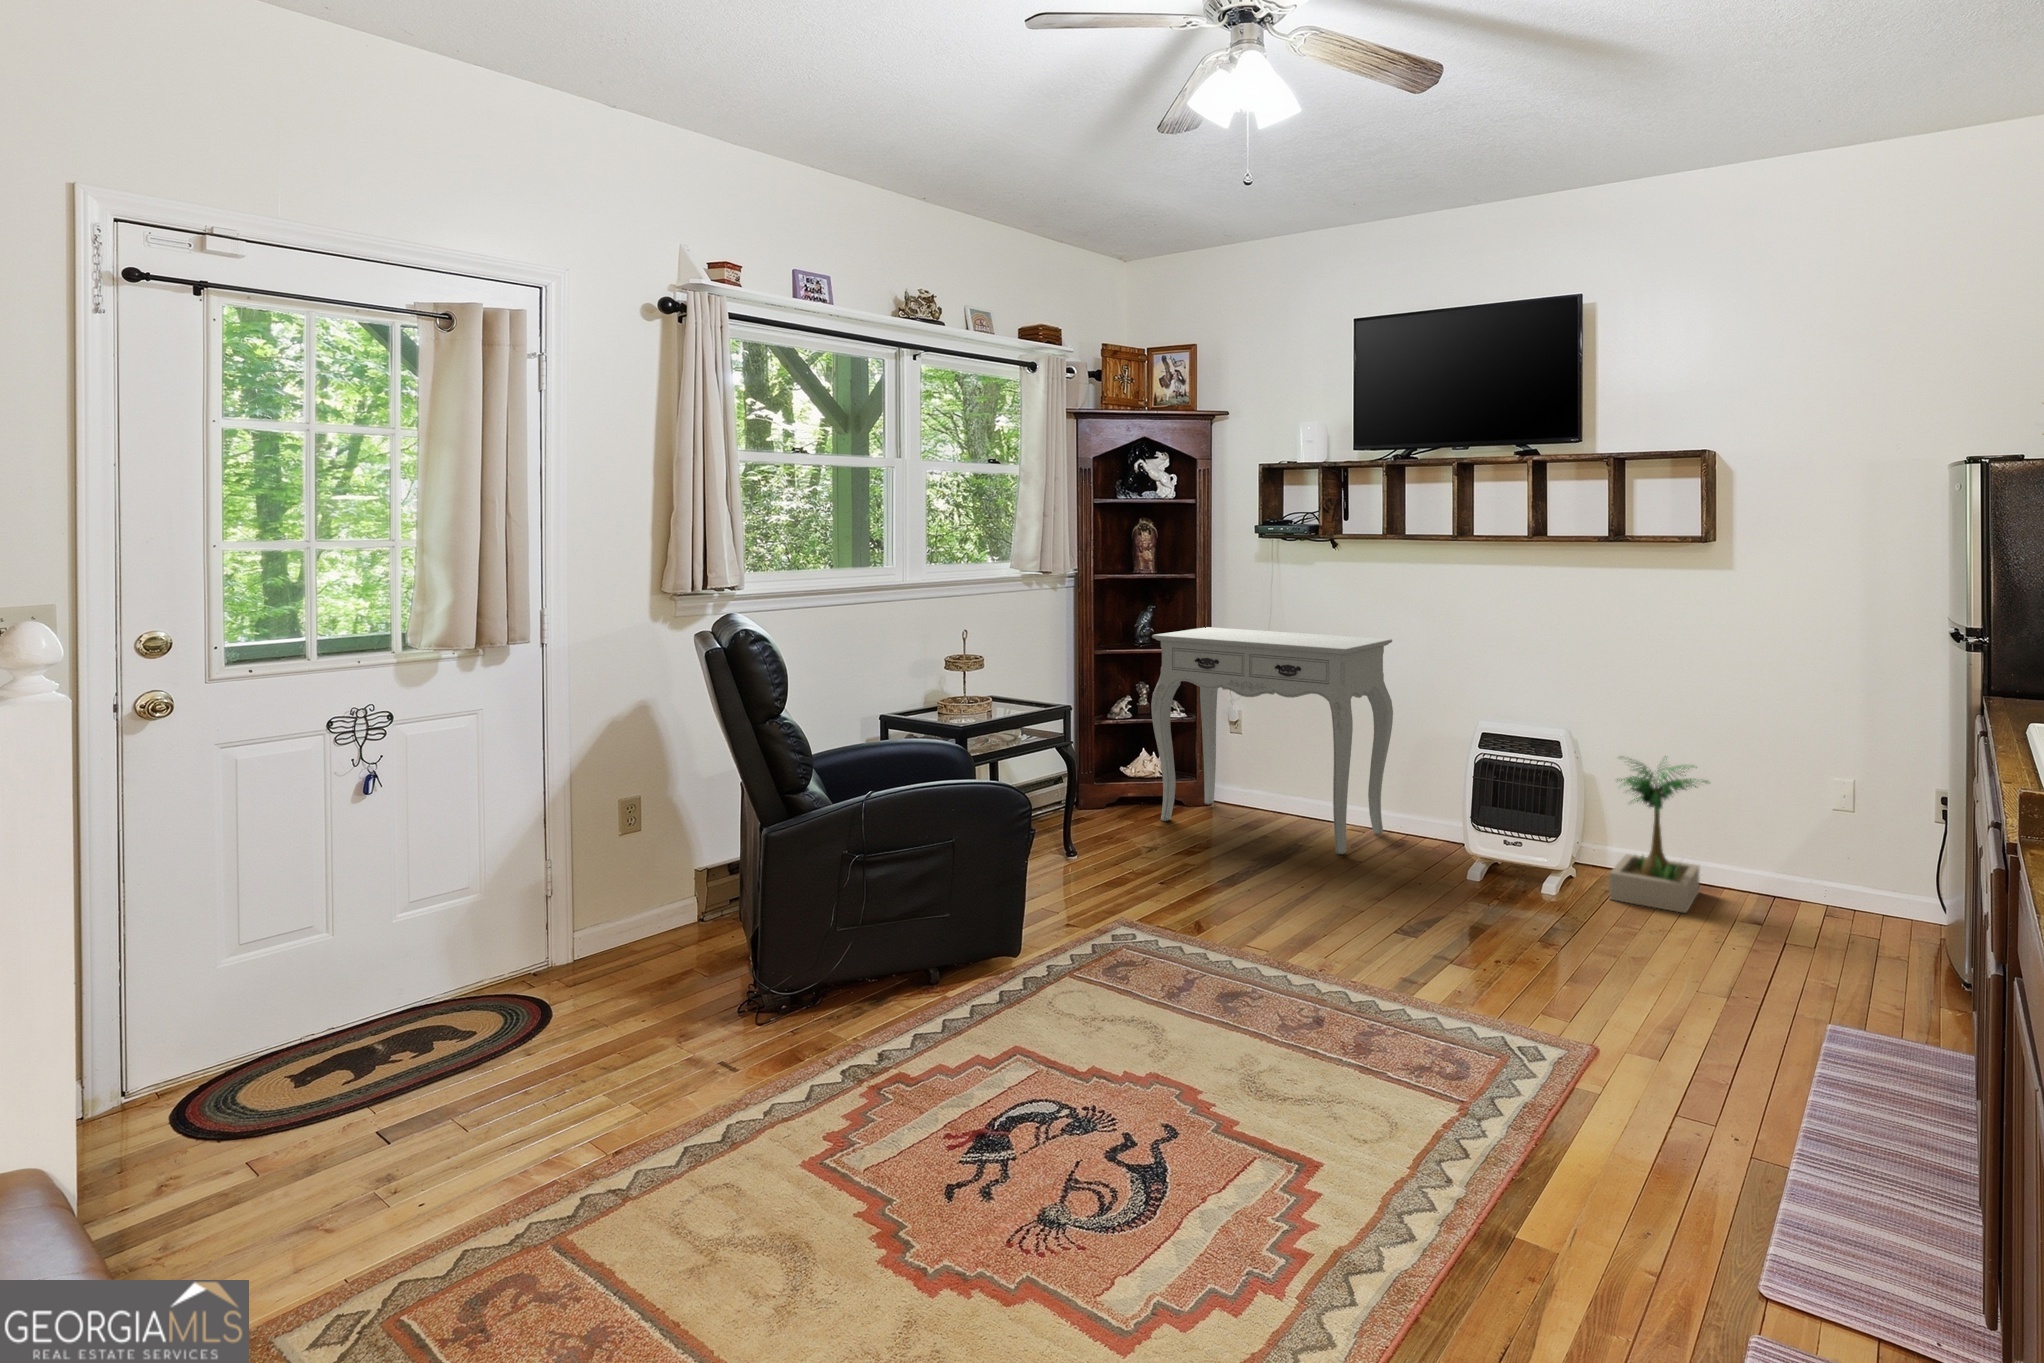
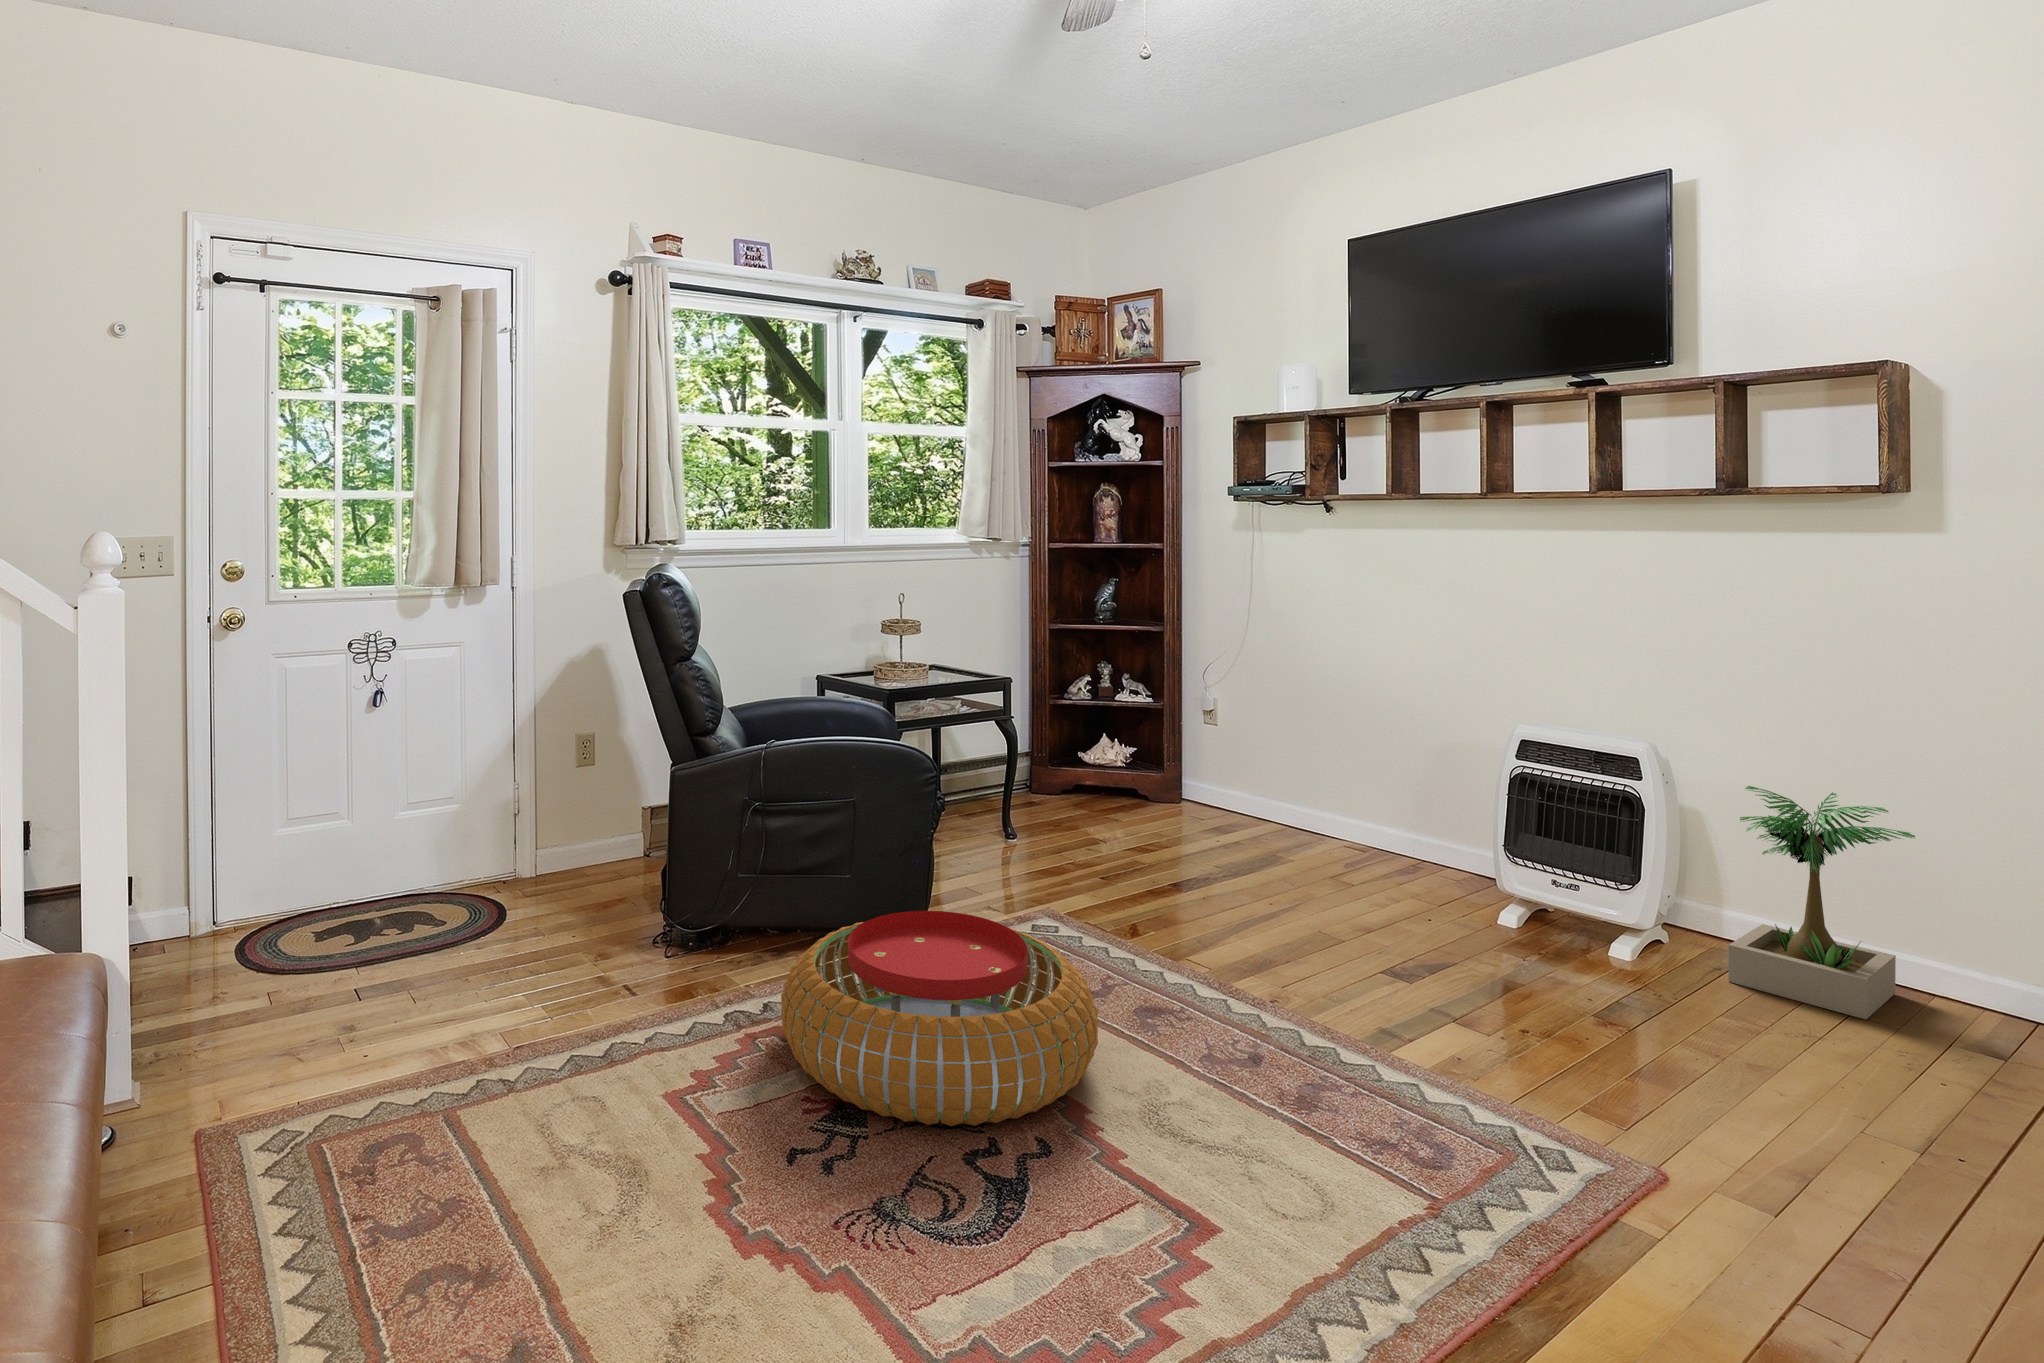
console table: present [1151,627,1393,854] -> none [1102,604,1404,875]
pouf: none [911,938,1202,1137] -> present [781,911,1098,1126]

